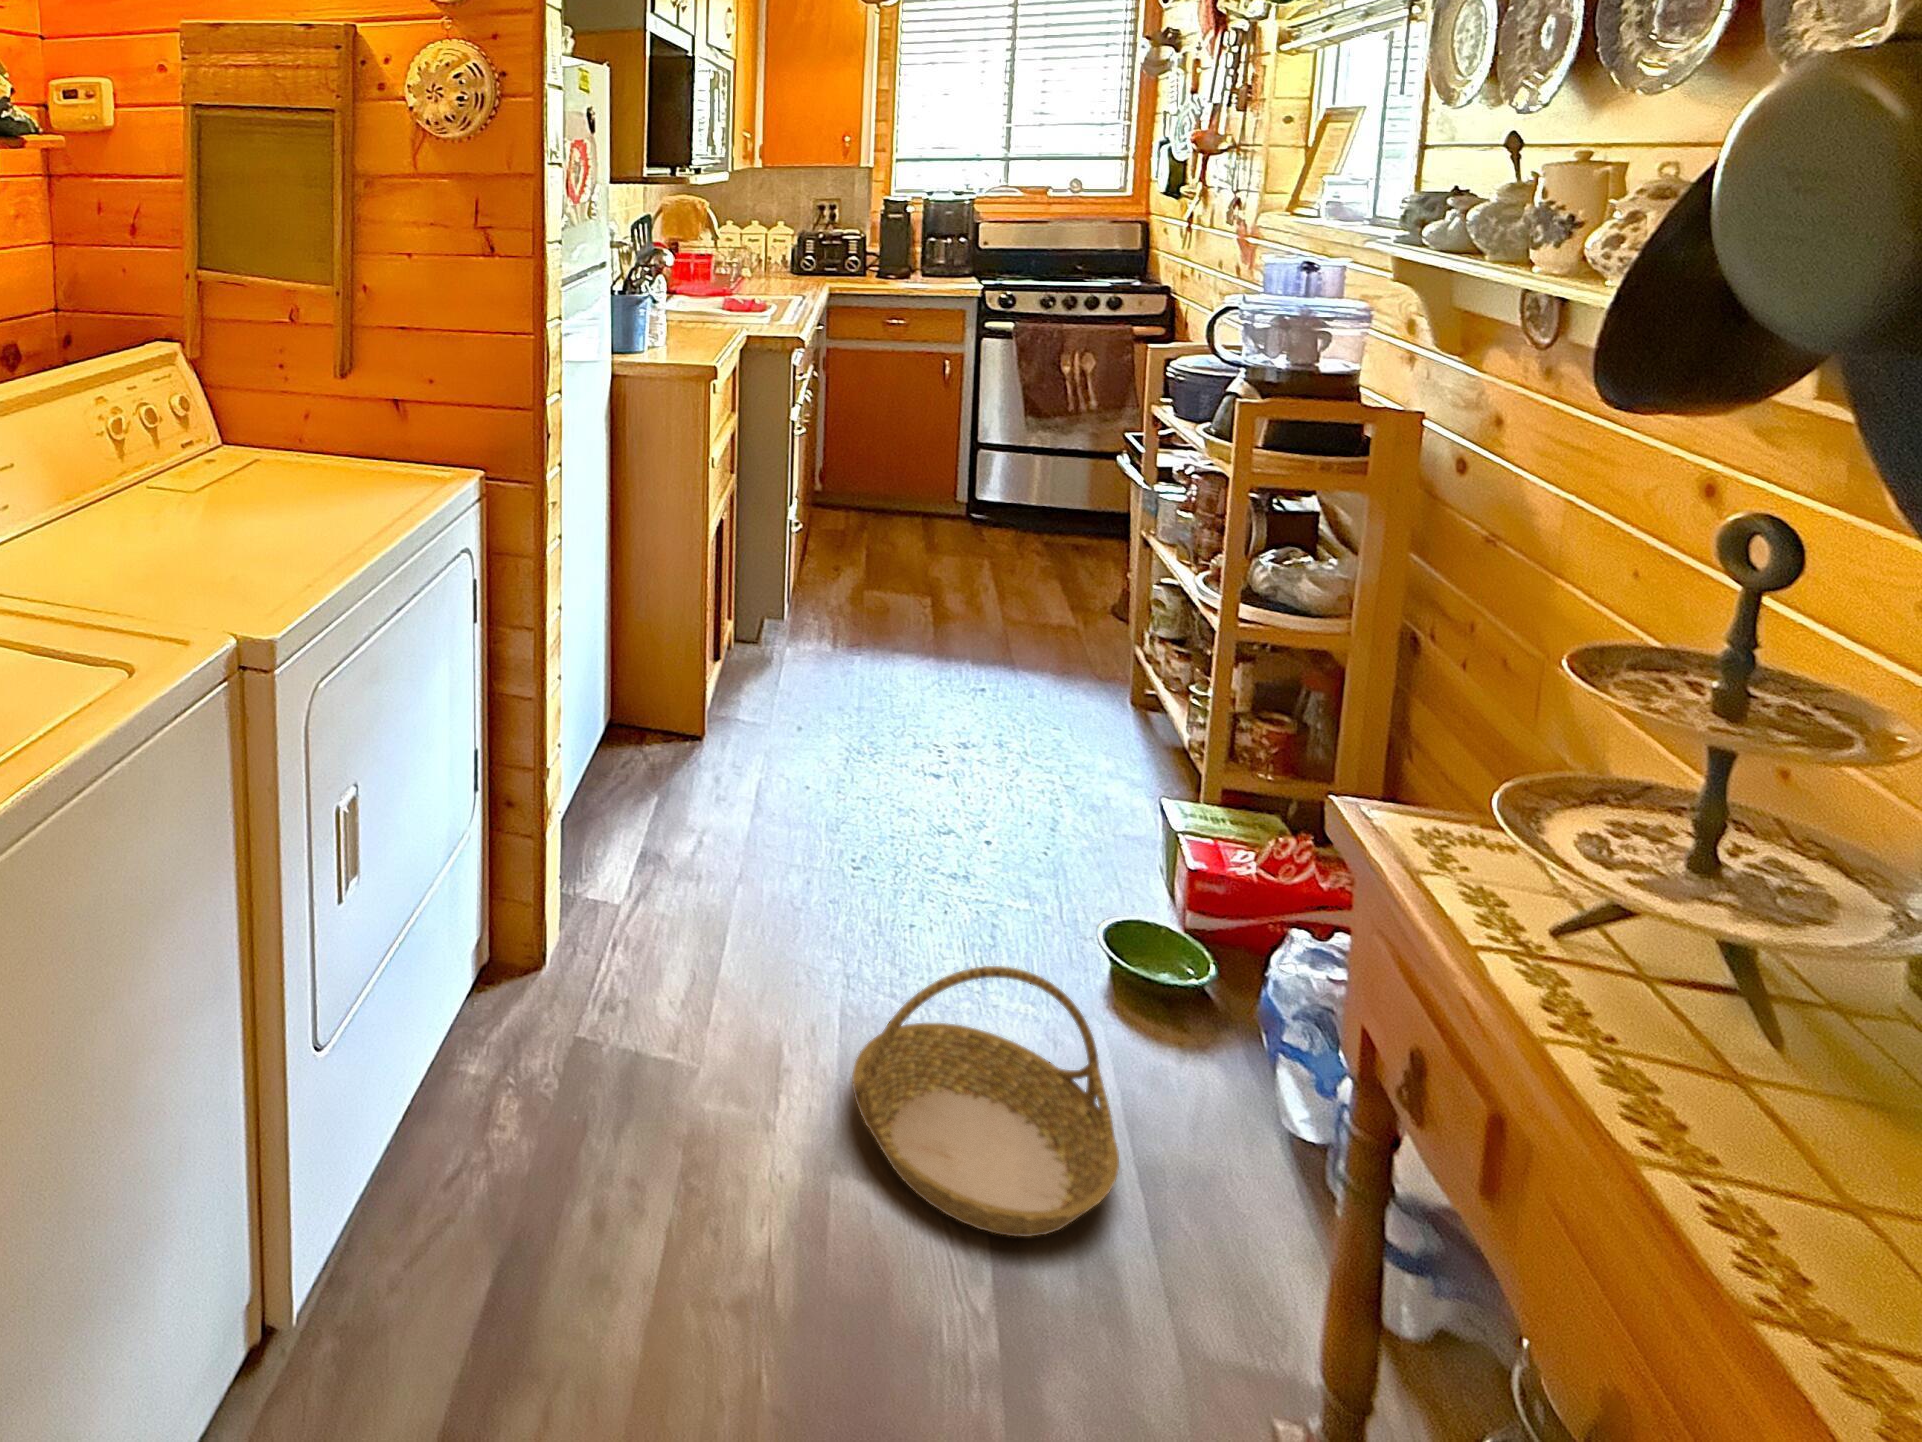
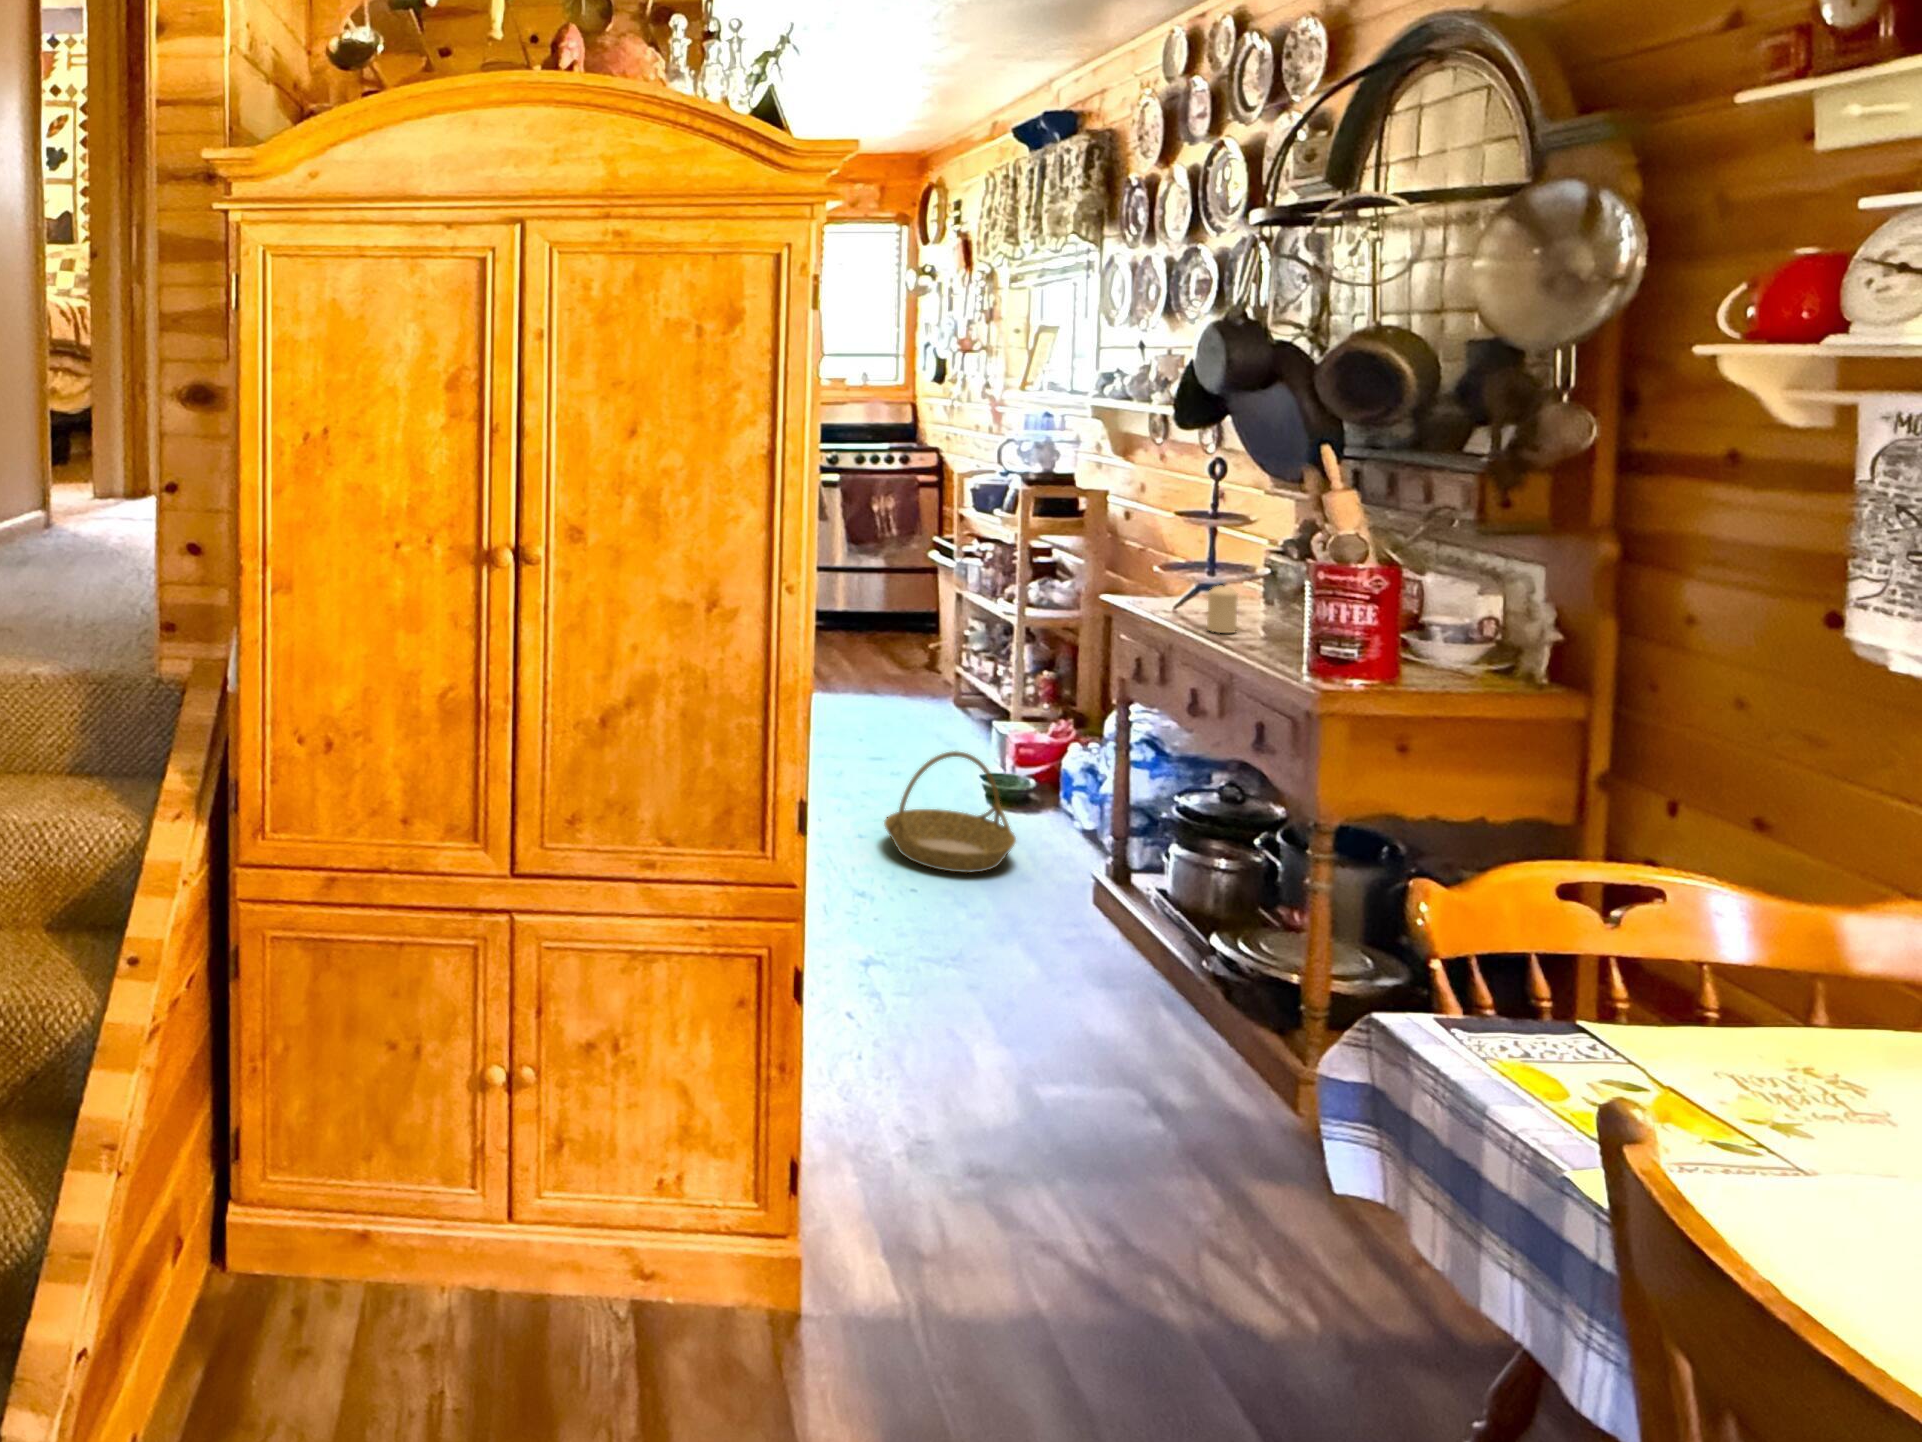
candle: none [1650,948,1788,1128] -> present [1207,586,1238,633]

